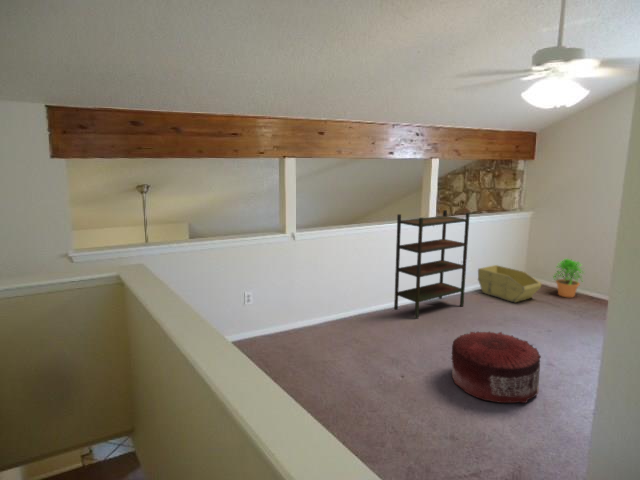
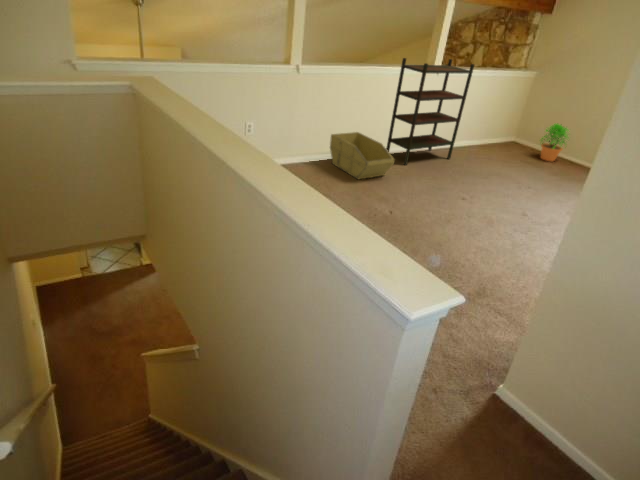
storage bin: present [478,265,541,302] -> present [330,132,394,179]
pouf: present [452,332,541,403] -> none [430,176,510,236]

